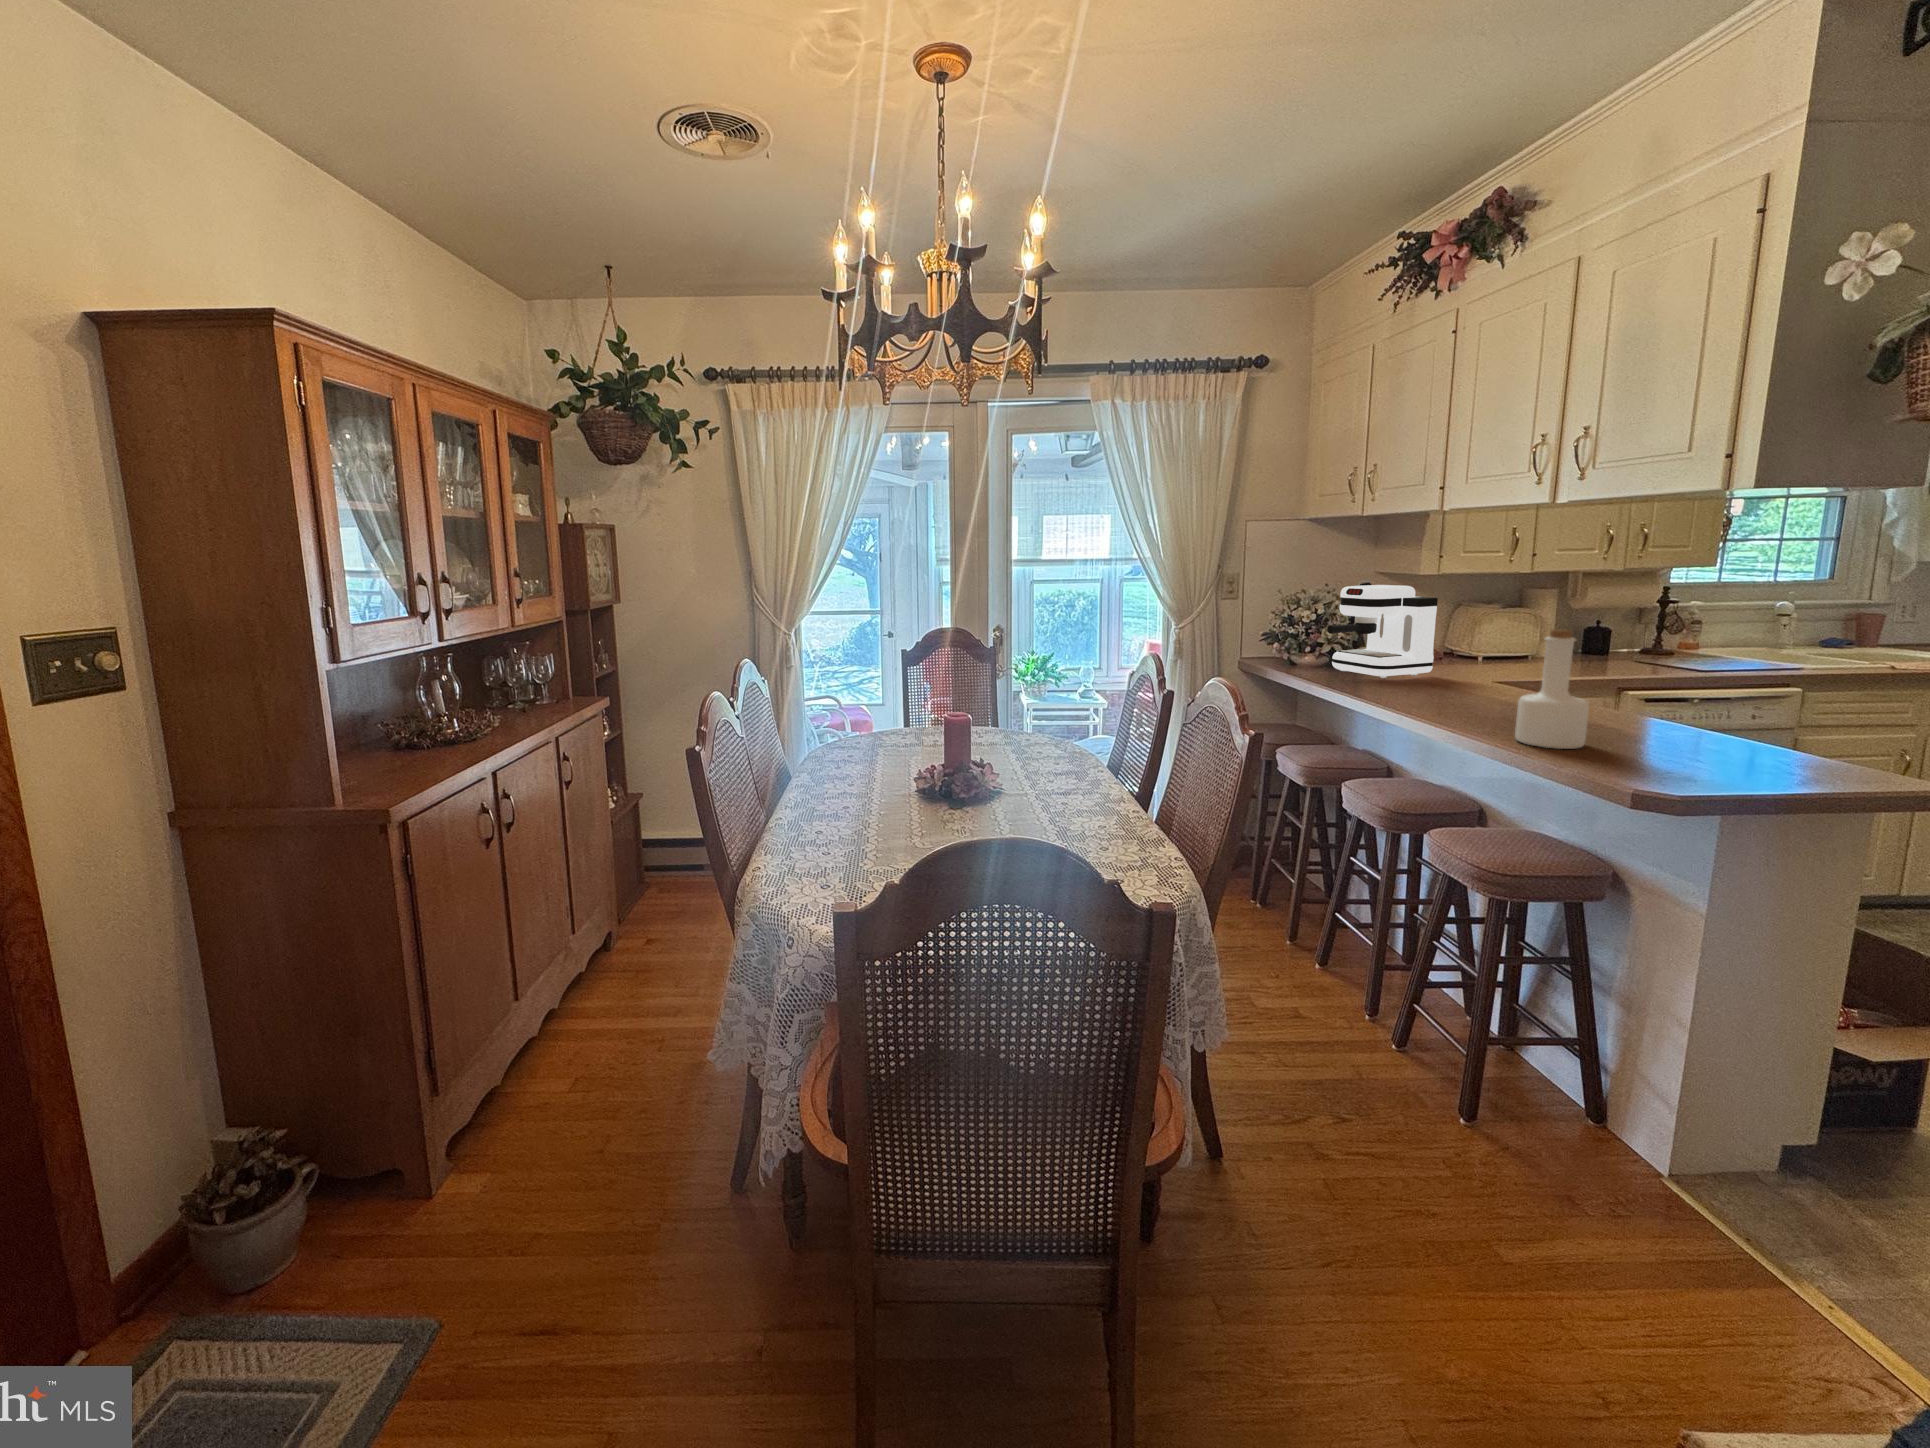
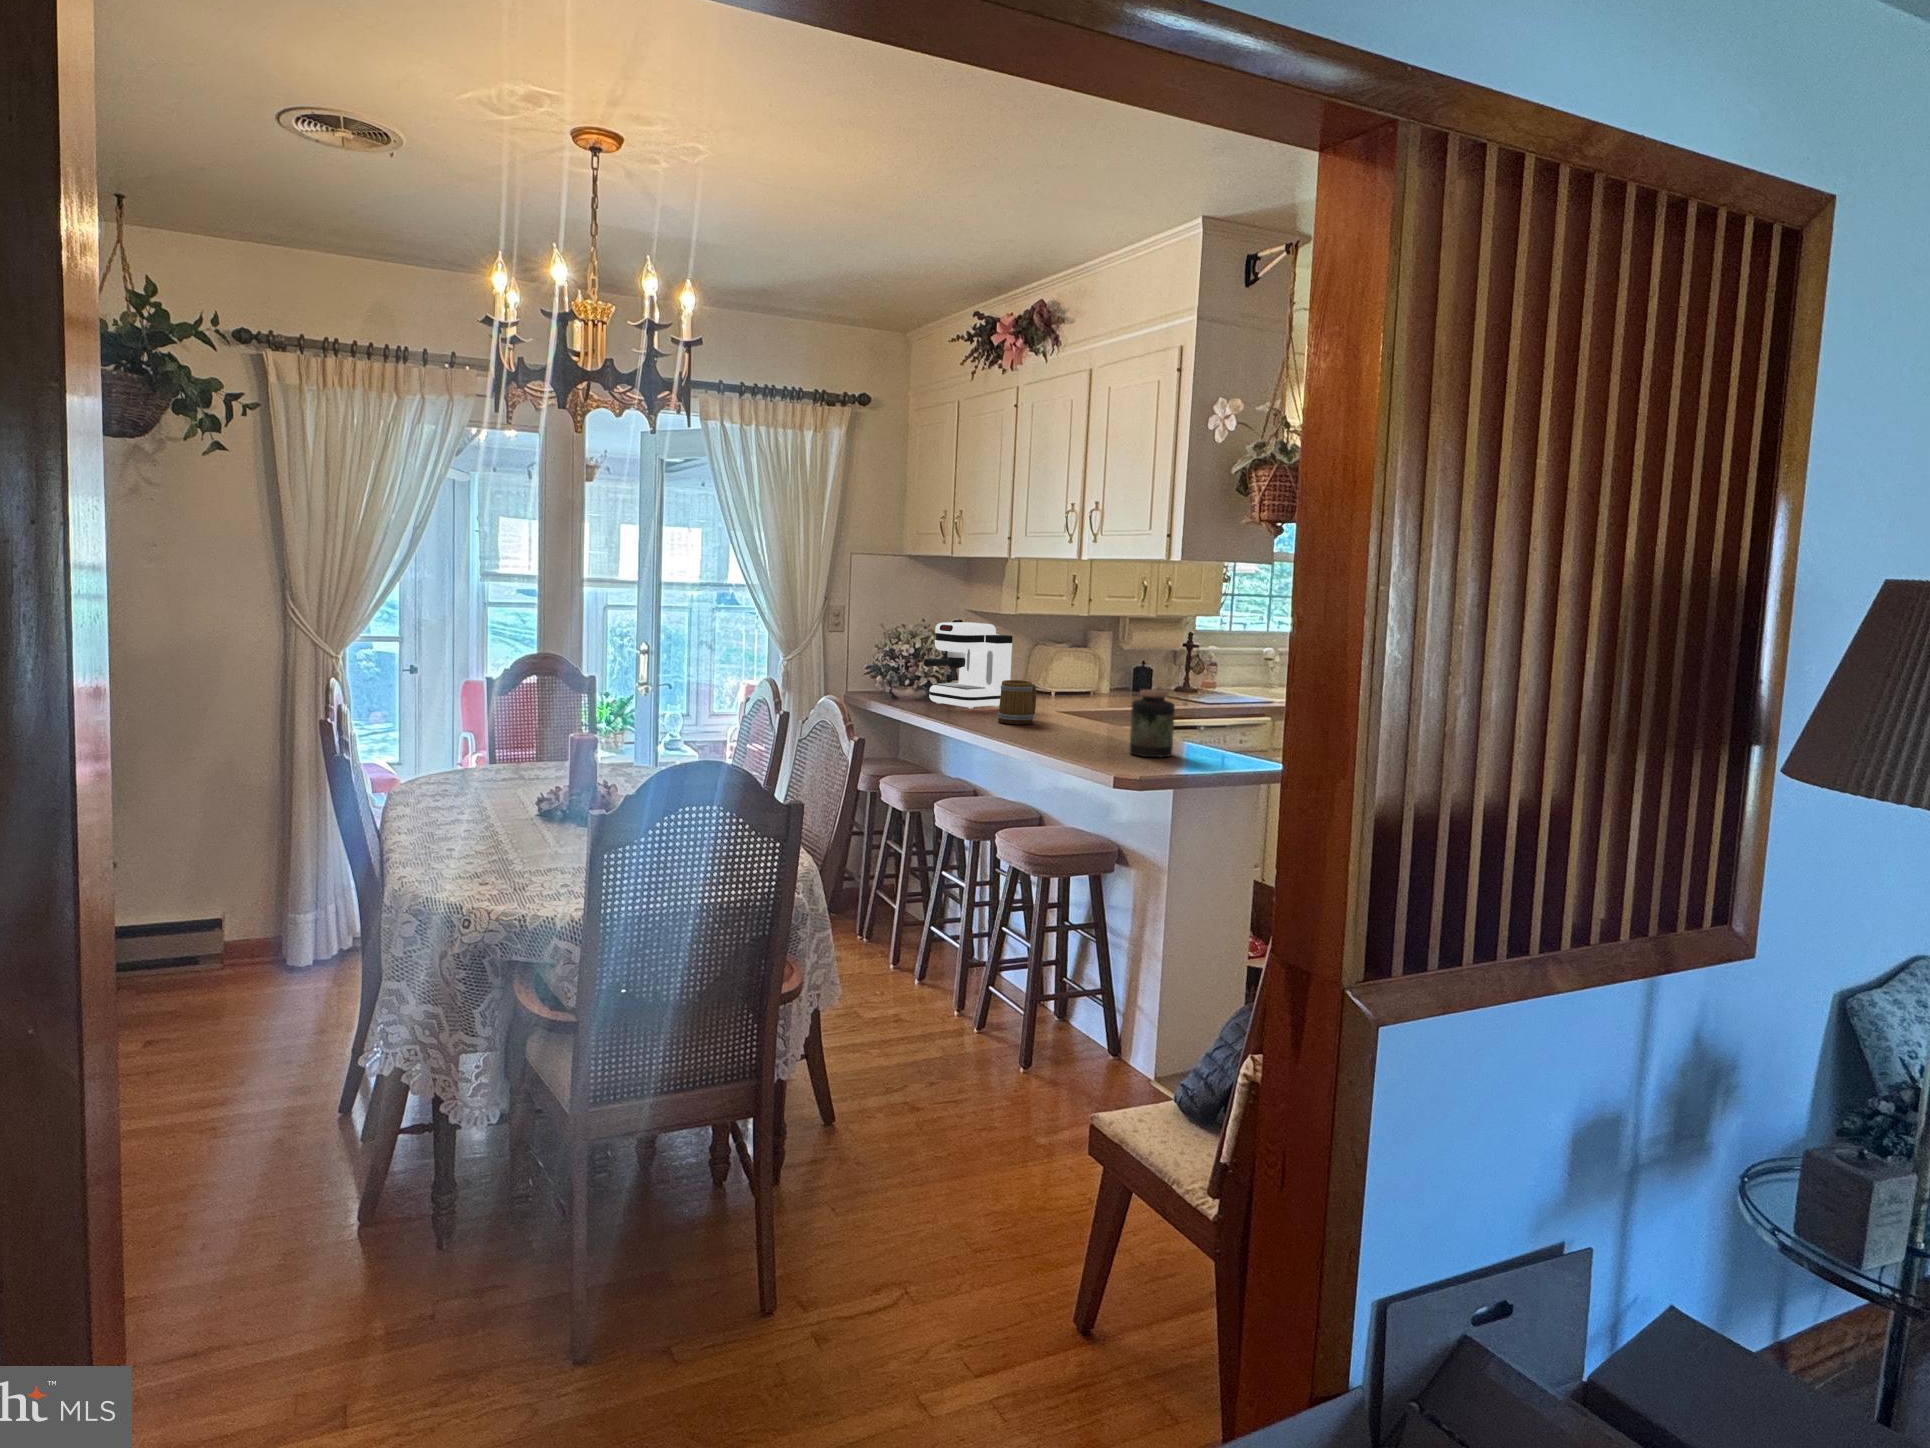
bottle: present [1515,630,1589,749] -> none [1046,660,1090,750]
mug: none [1425,649,1477,702] -> present [998,680,1036,725]
jar: none [1661,670,1755,768] -> present [1130,689,1175,757]

